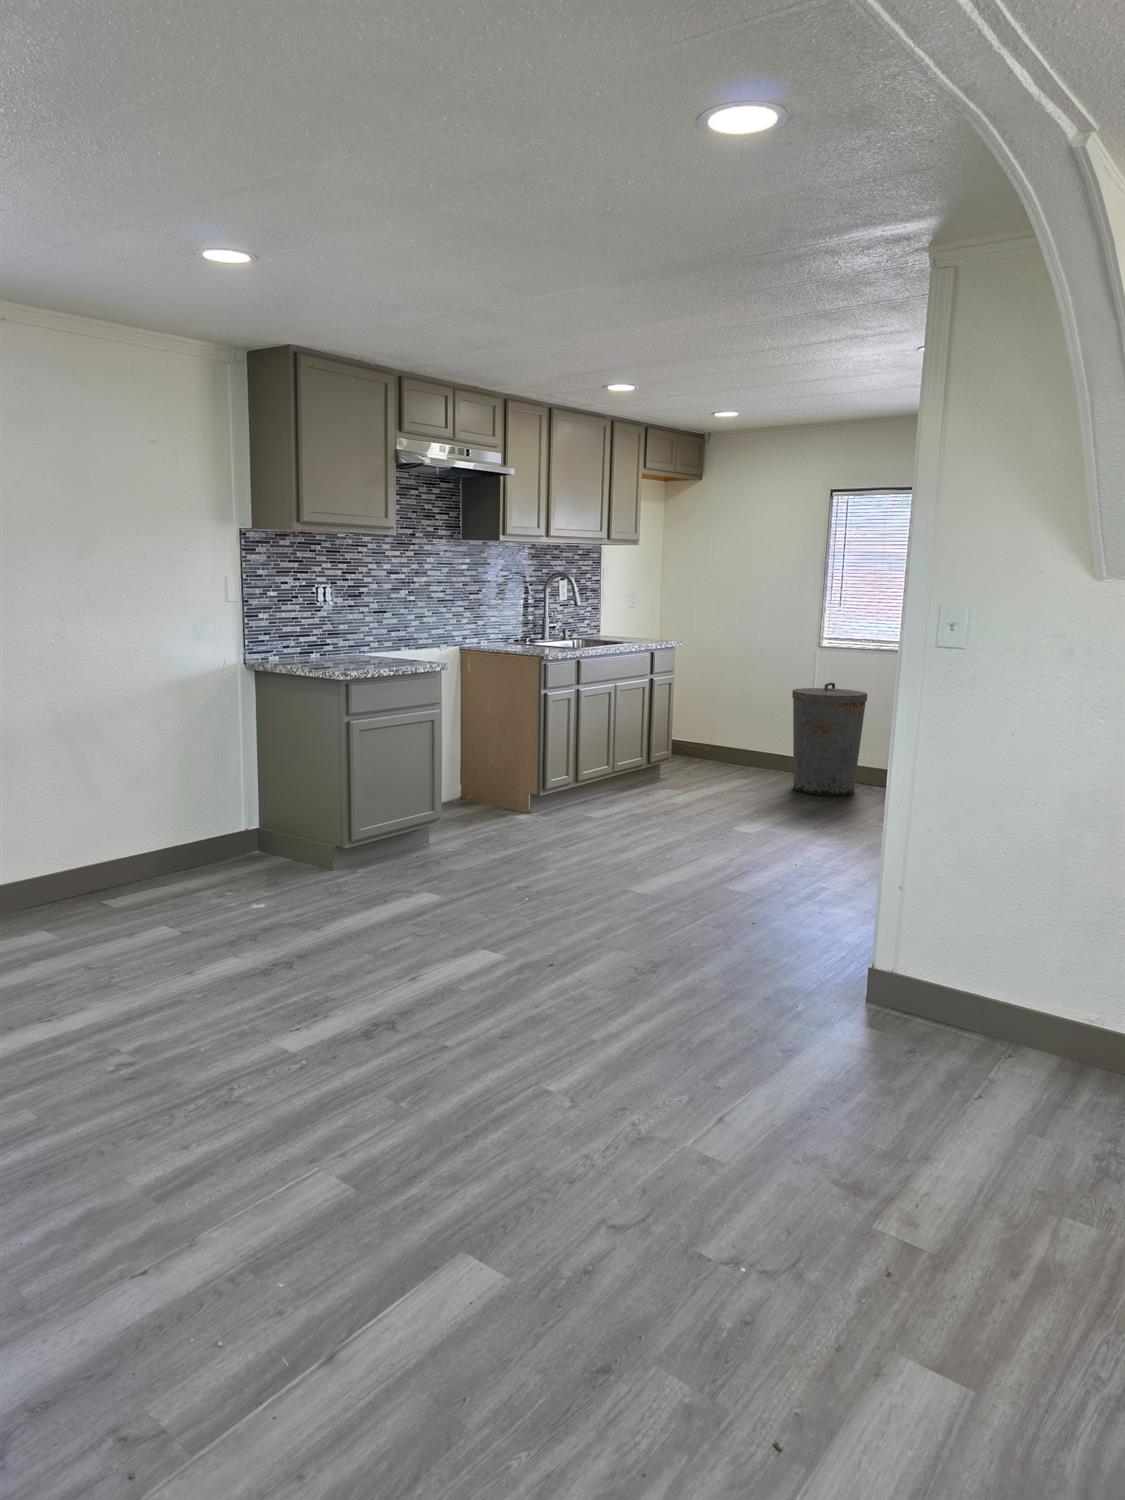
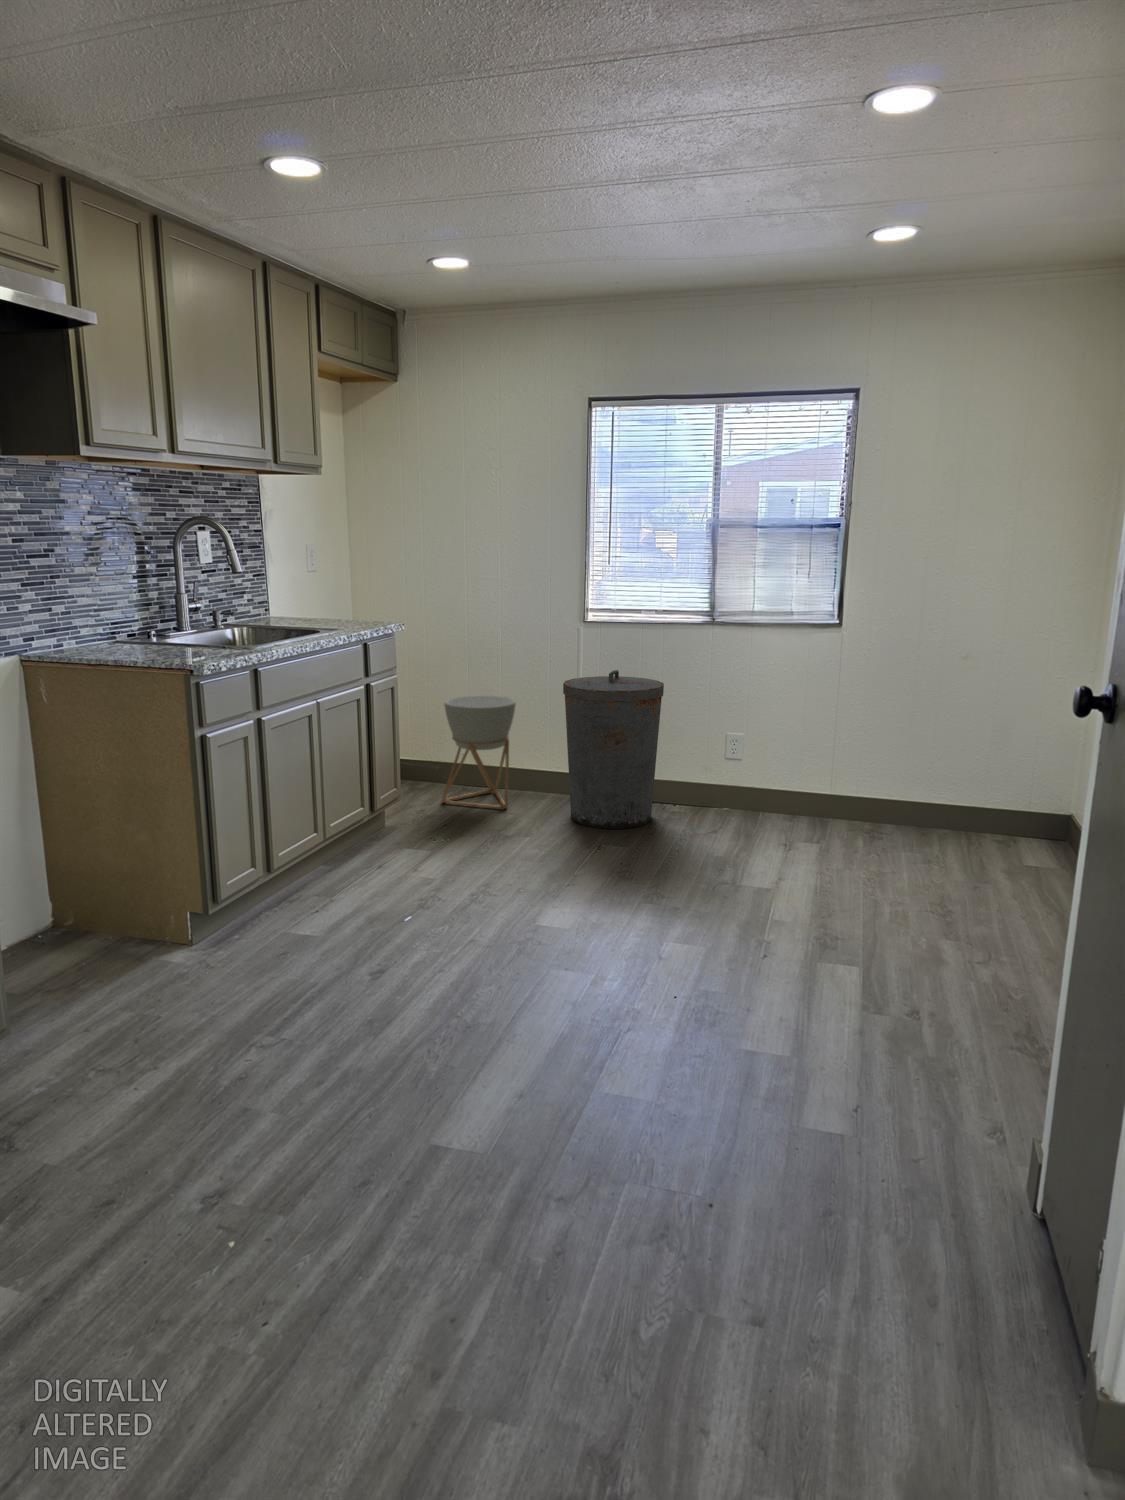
planter: none [707,699,765,779] -> present [442,696,516,809]

